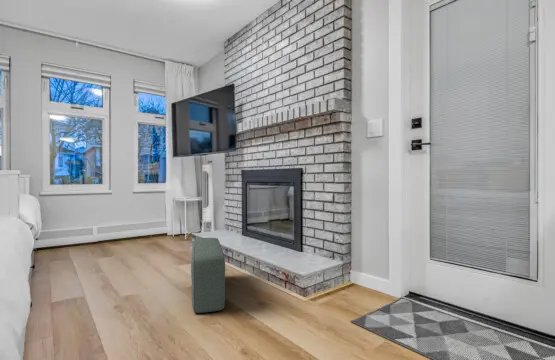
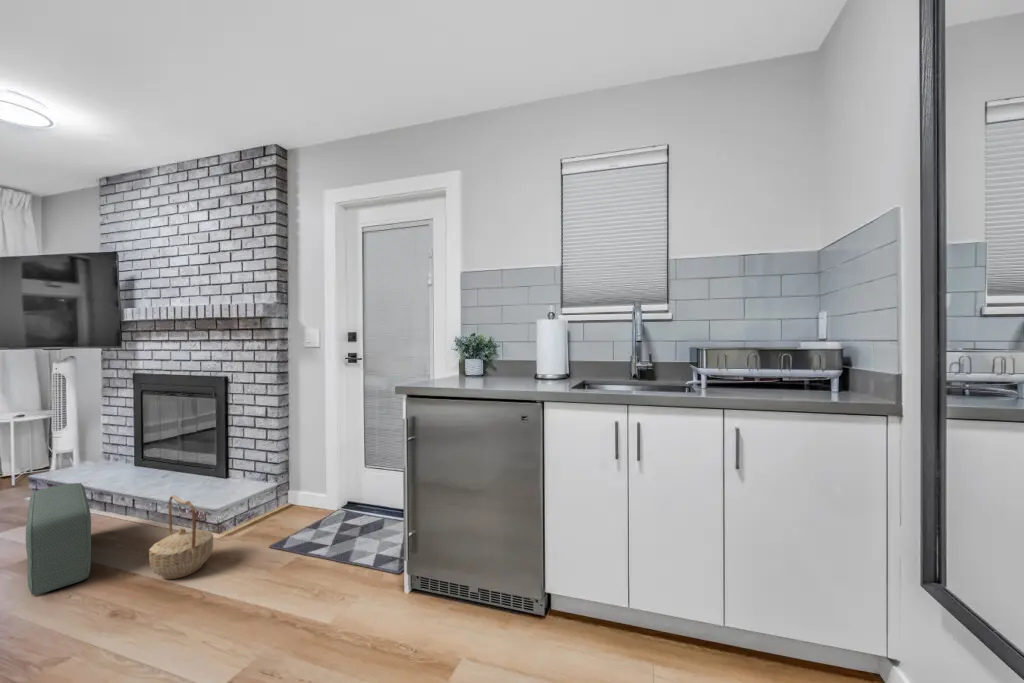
basket: none [262,255,307,329] -> present [149,496,213,579]

